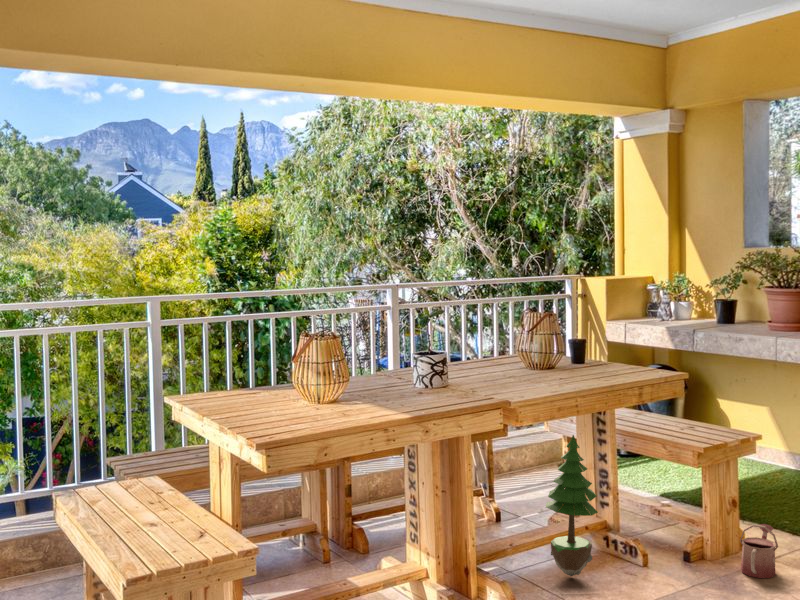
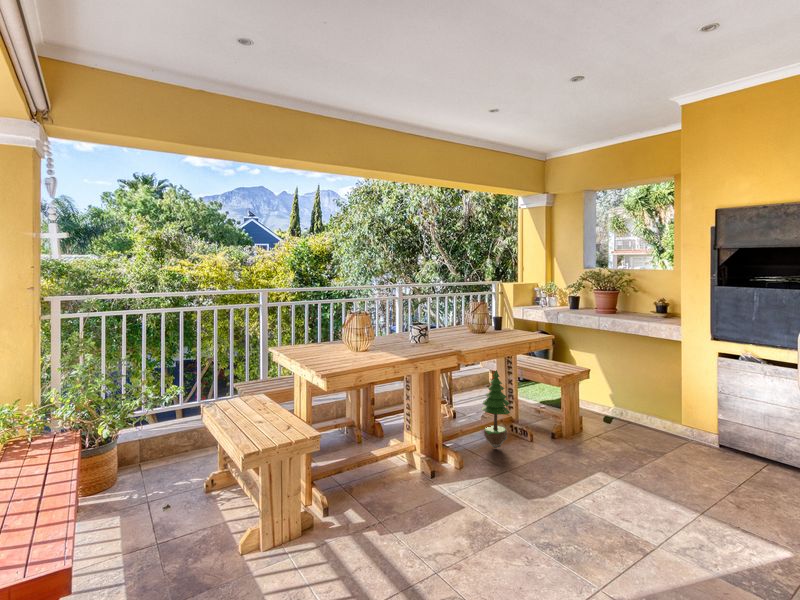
watering can: present [740,524,778,578] -> none [588,418,609,448]

